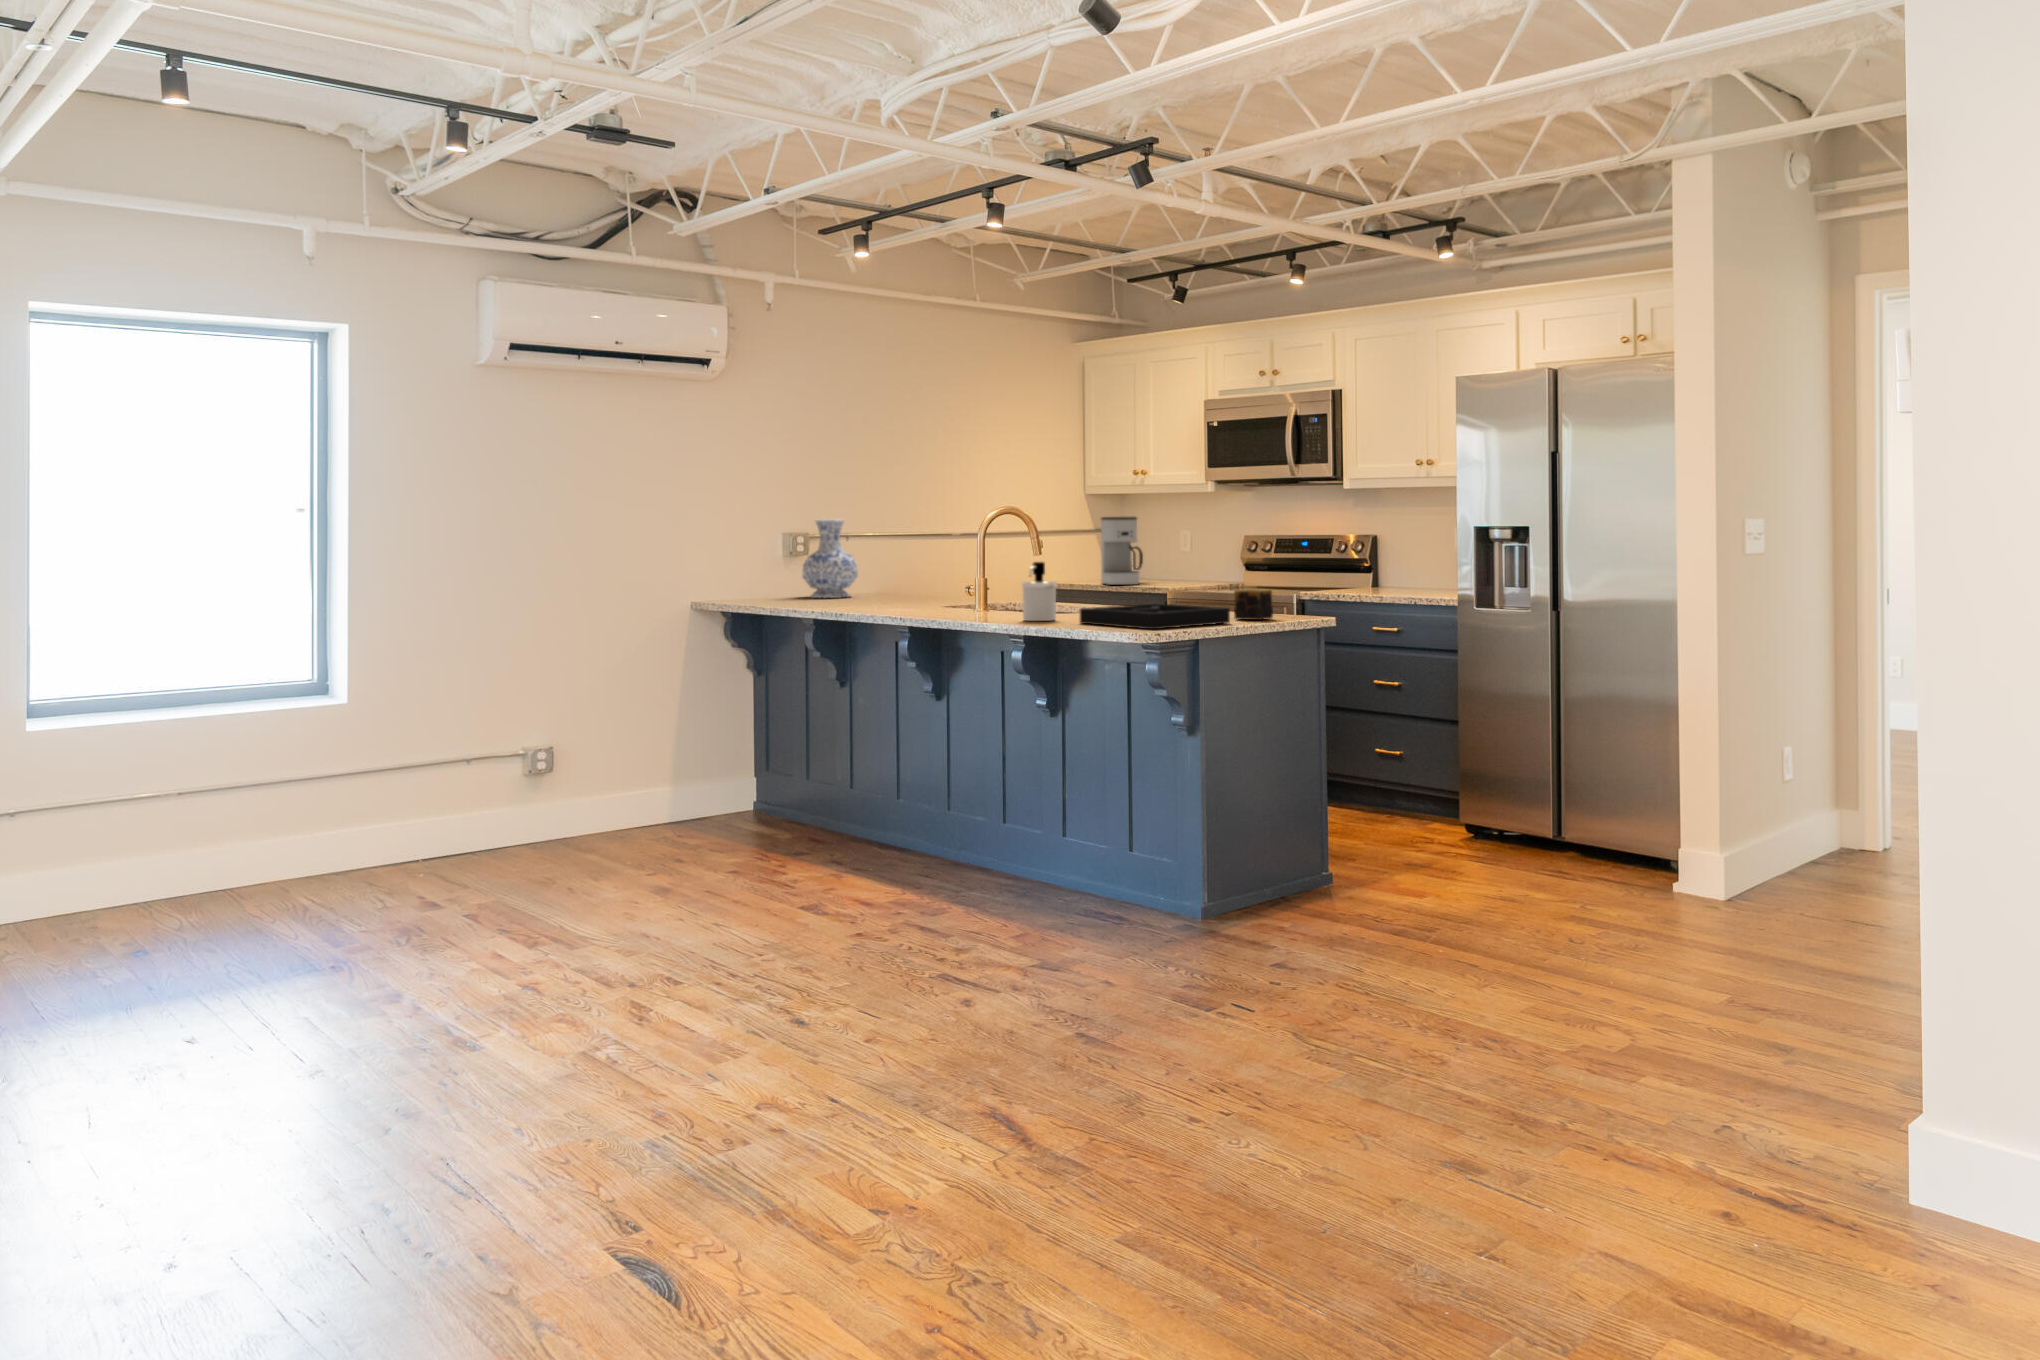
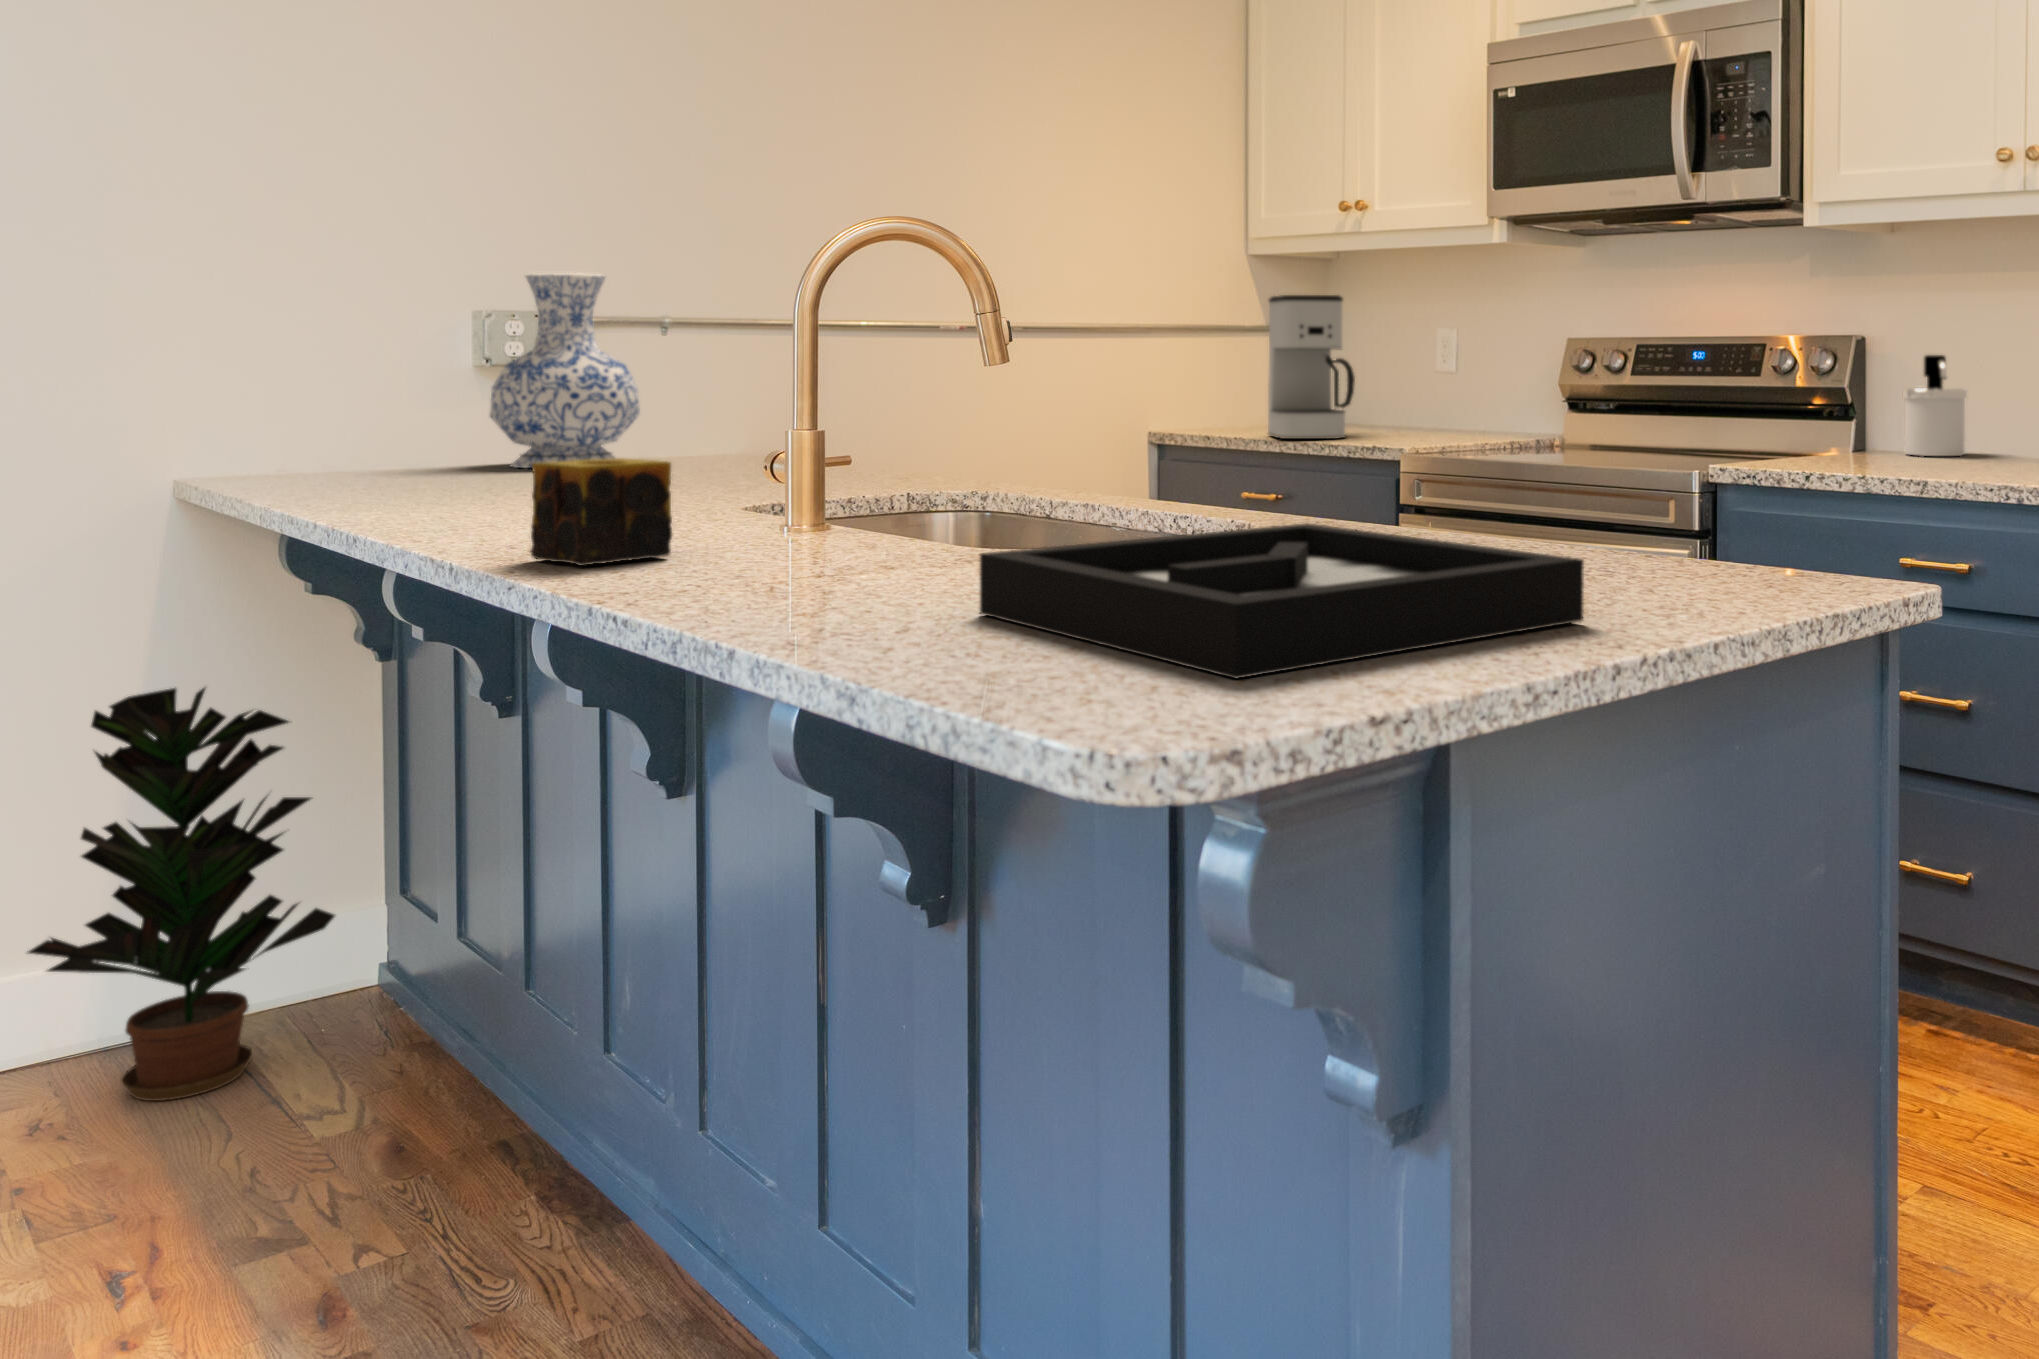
soap dispenser: present [1021,562,1057,621] -> present [1903,355,1967,456]
candle: present [1234,589,1273,620] -> present [531,458,672,566]
potted plant: none [685,679,772,828] -> present [27,688,335,1101]

